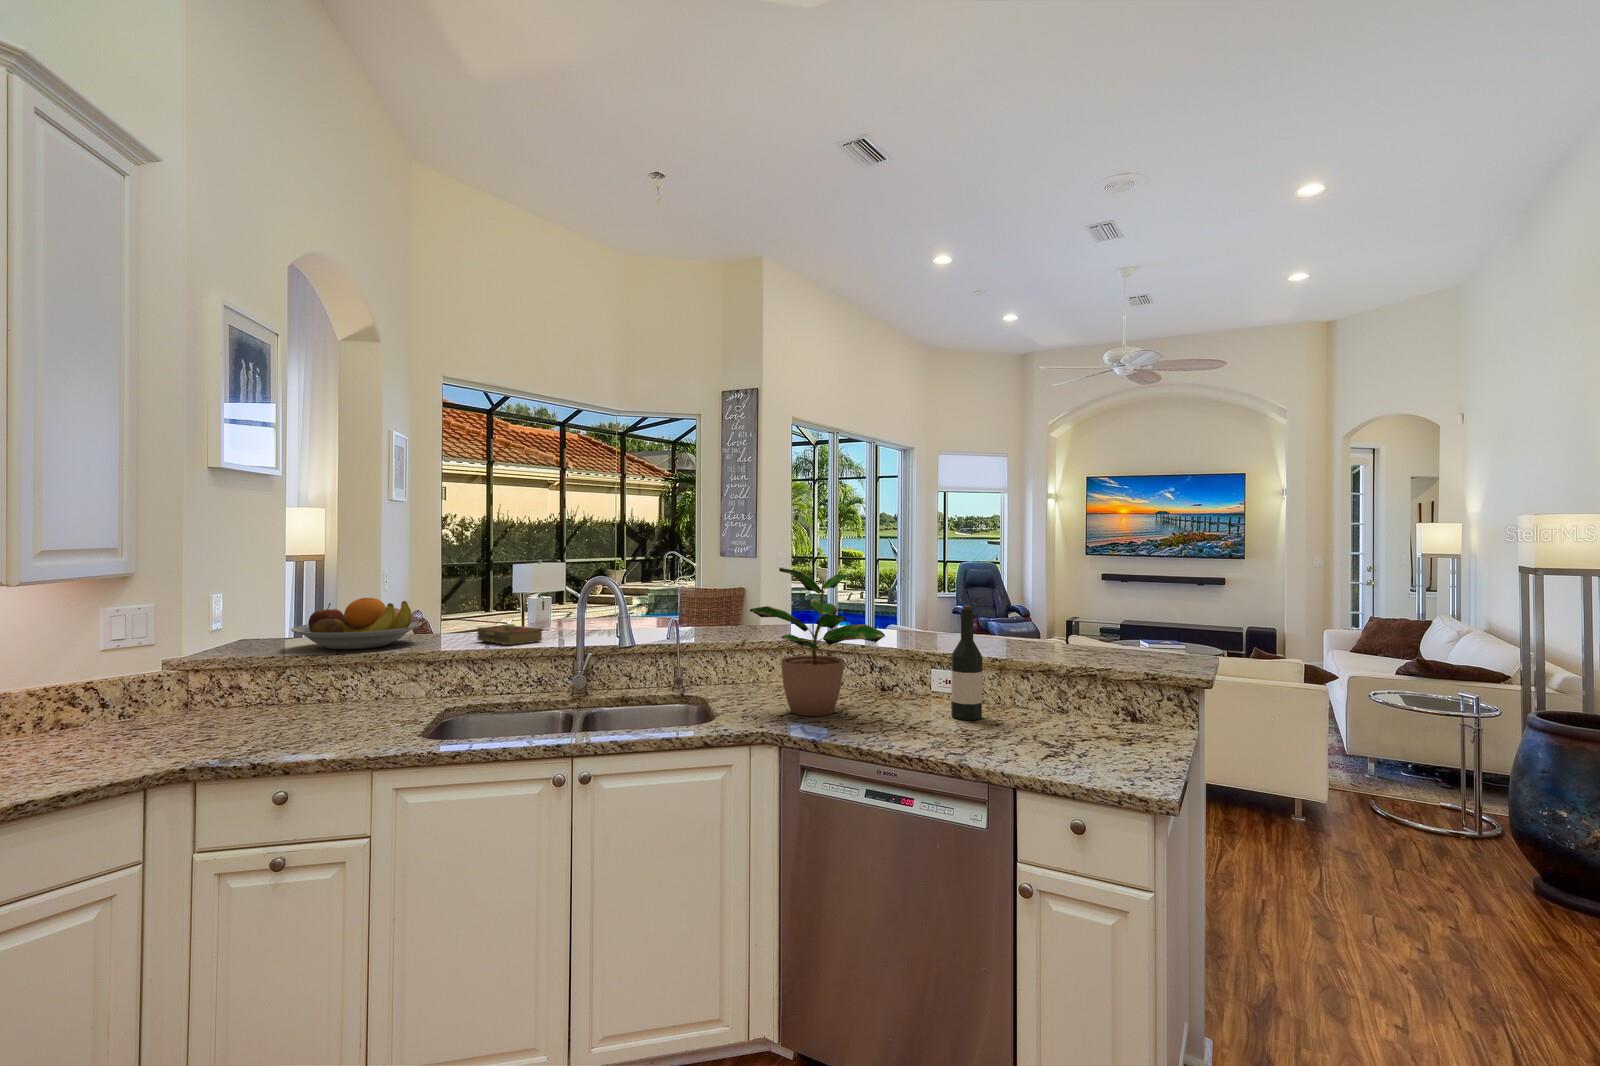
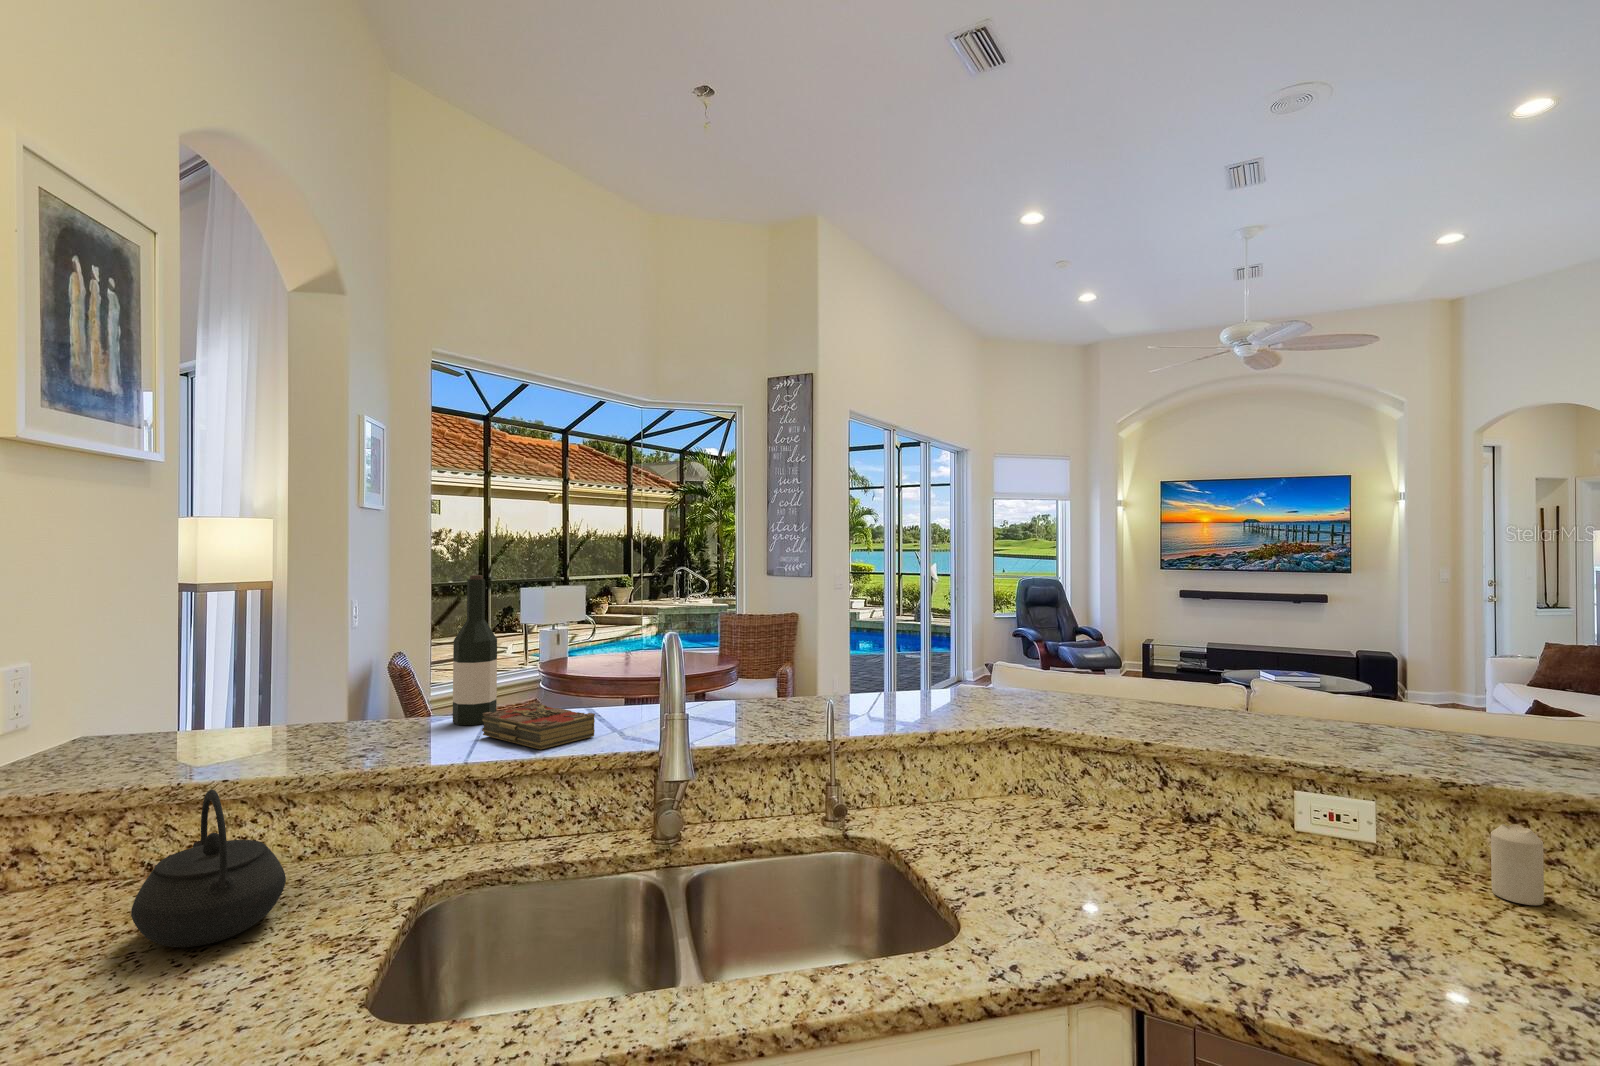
potted plant: present [750,568,885,716] -> none [989,619,1280,908]
fruit bowl: present [291,598,422,649] -> none [146,667,388,763]
wine bottle: present [951,606,982,720] -> present [453,575,497,725]
kettle: none [305,649,376,722] -> present [131,789,286,947]
candle: none [1003,677,1024,717] -> present [1491,824,1544,905]

